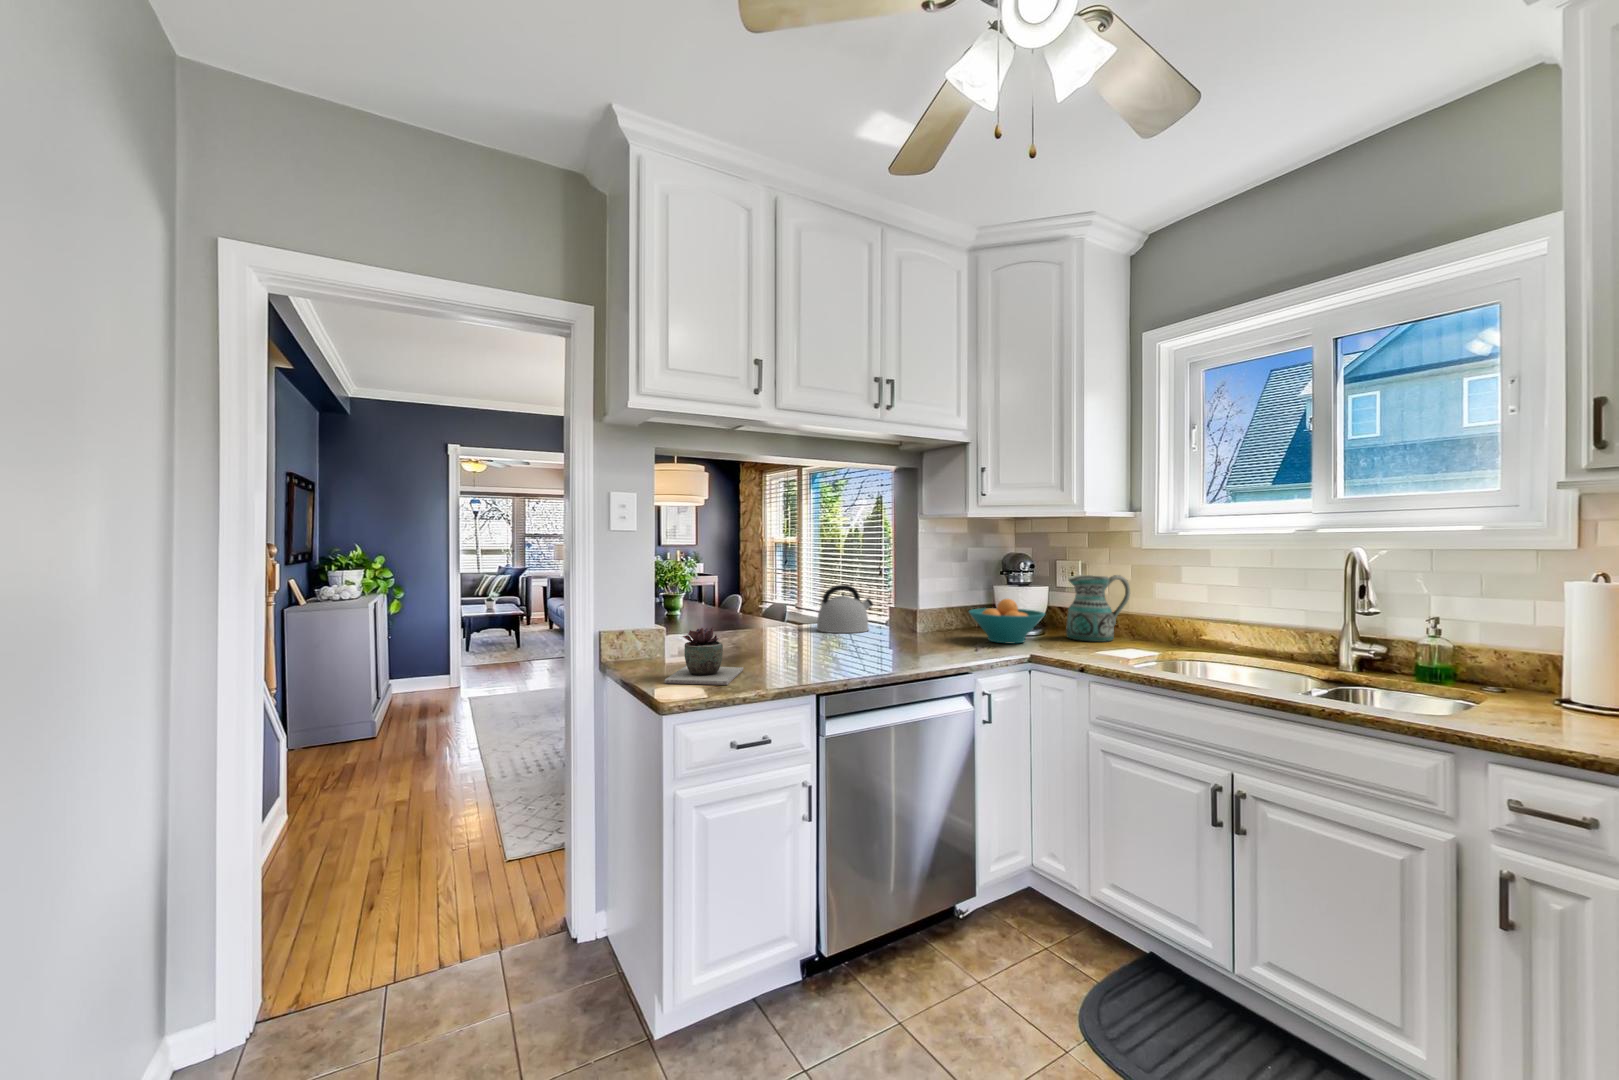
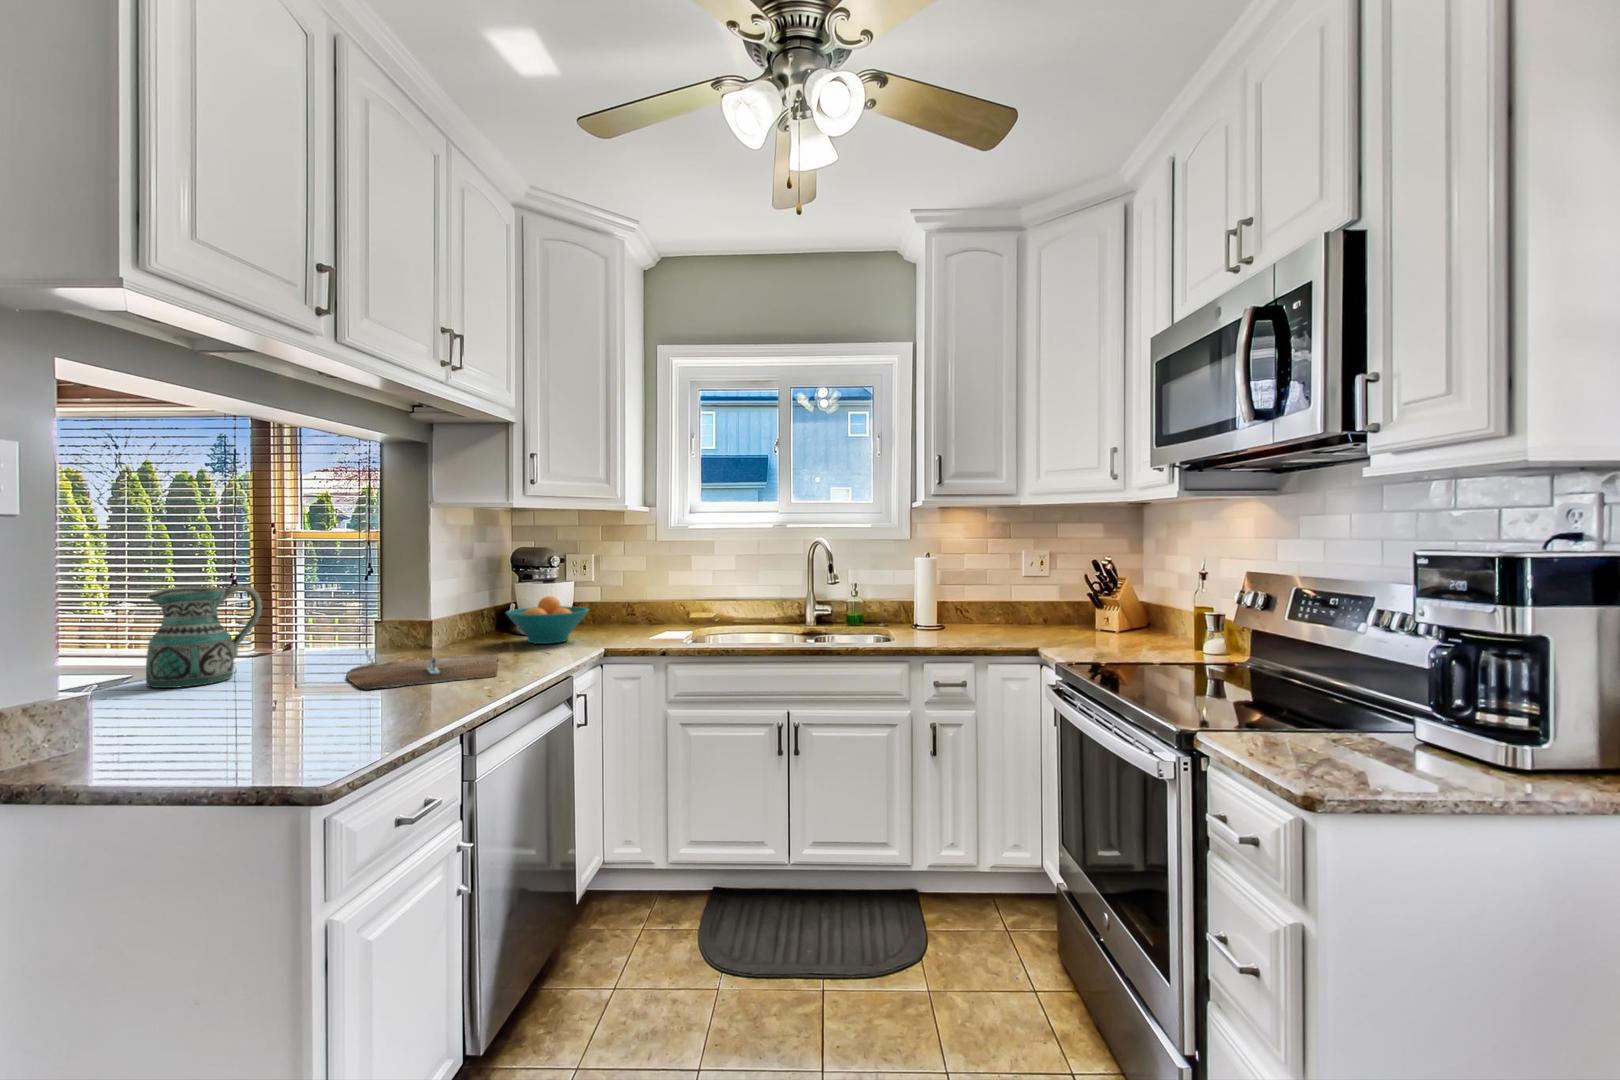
ceramic pitcher: present [1066,575,1130,642] -> present [146,584,262,688]
kettle: present [817,585,873,633] -> none [263,596,354,665]
succulent plant: present [665,627,743,685] -> none [197,668,347,772]
cutting board: none [815,637,941,661] -> present [347,654,499,690]

